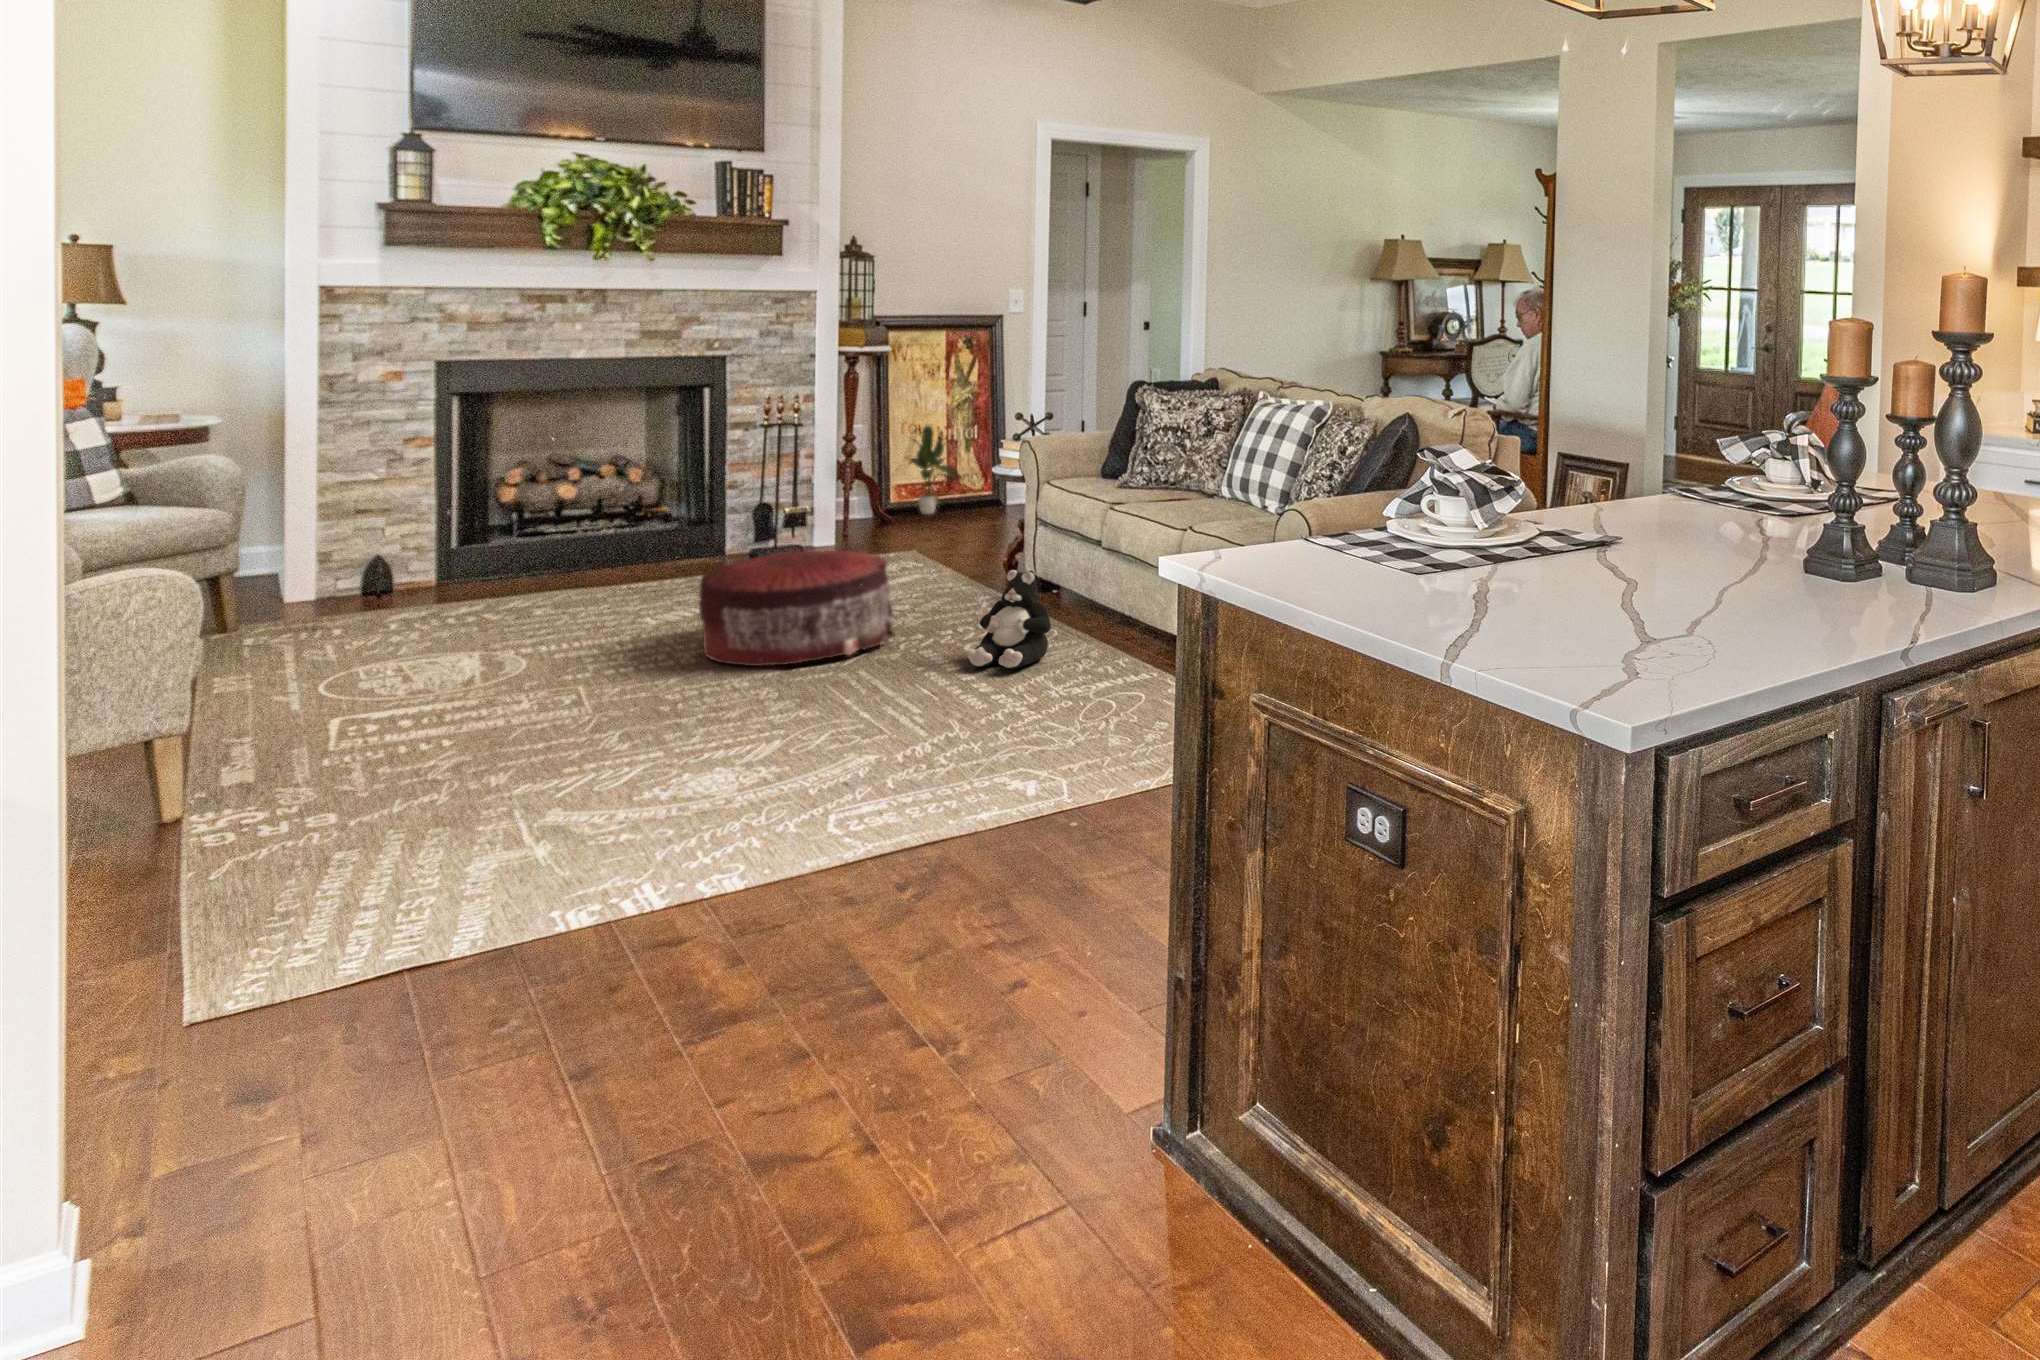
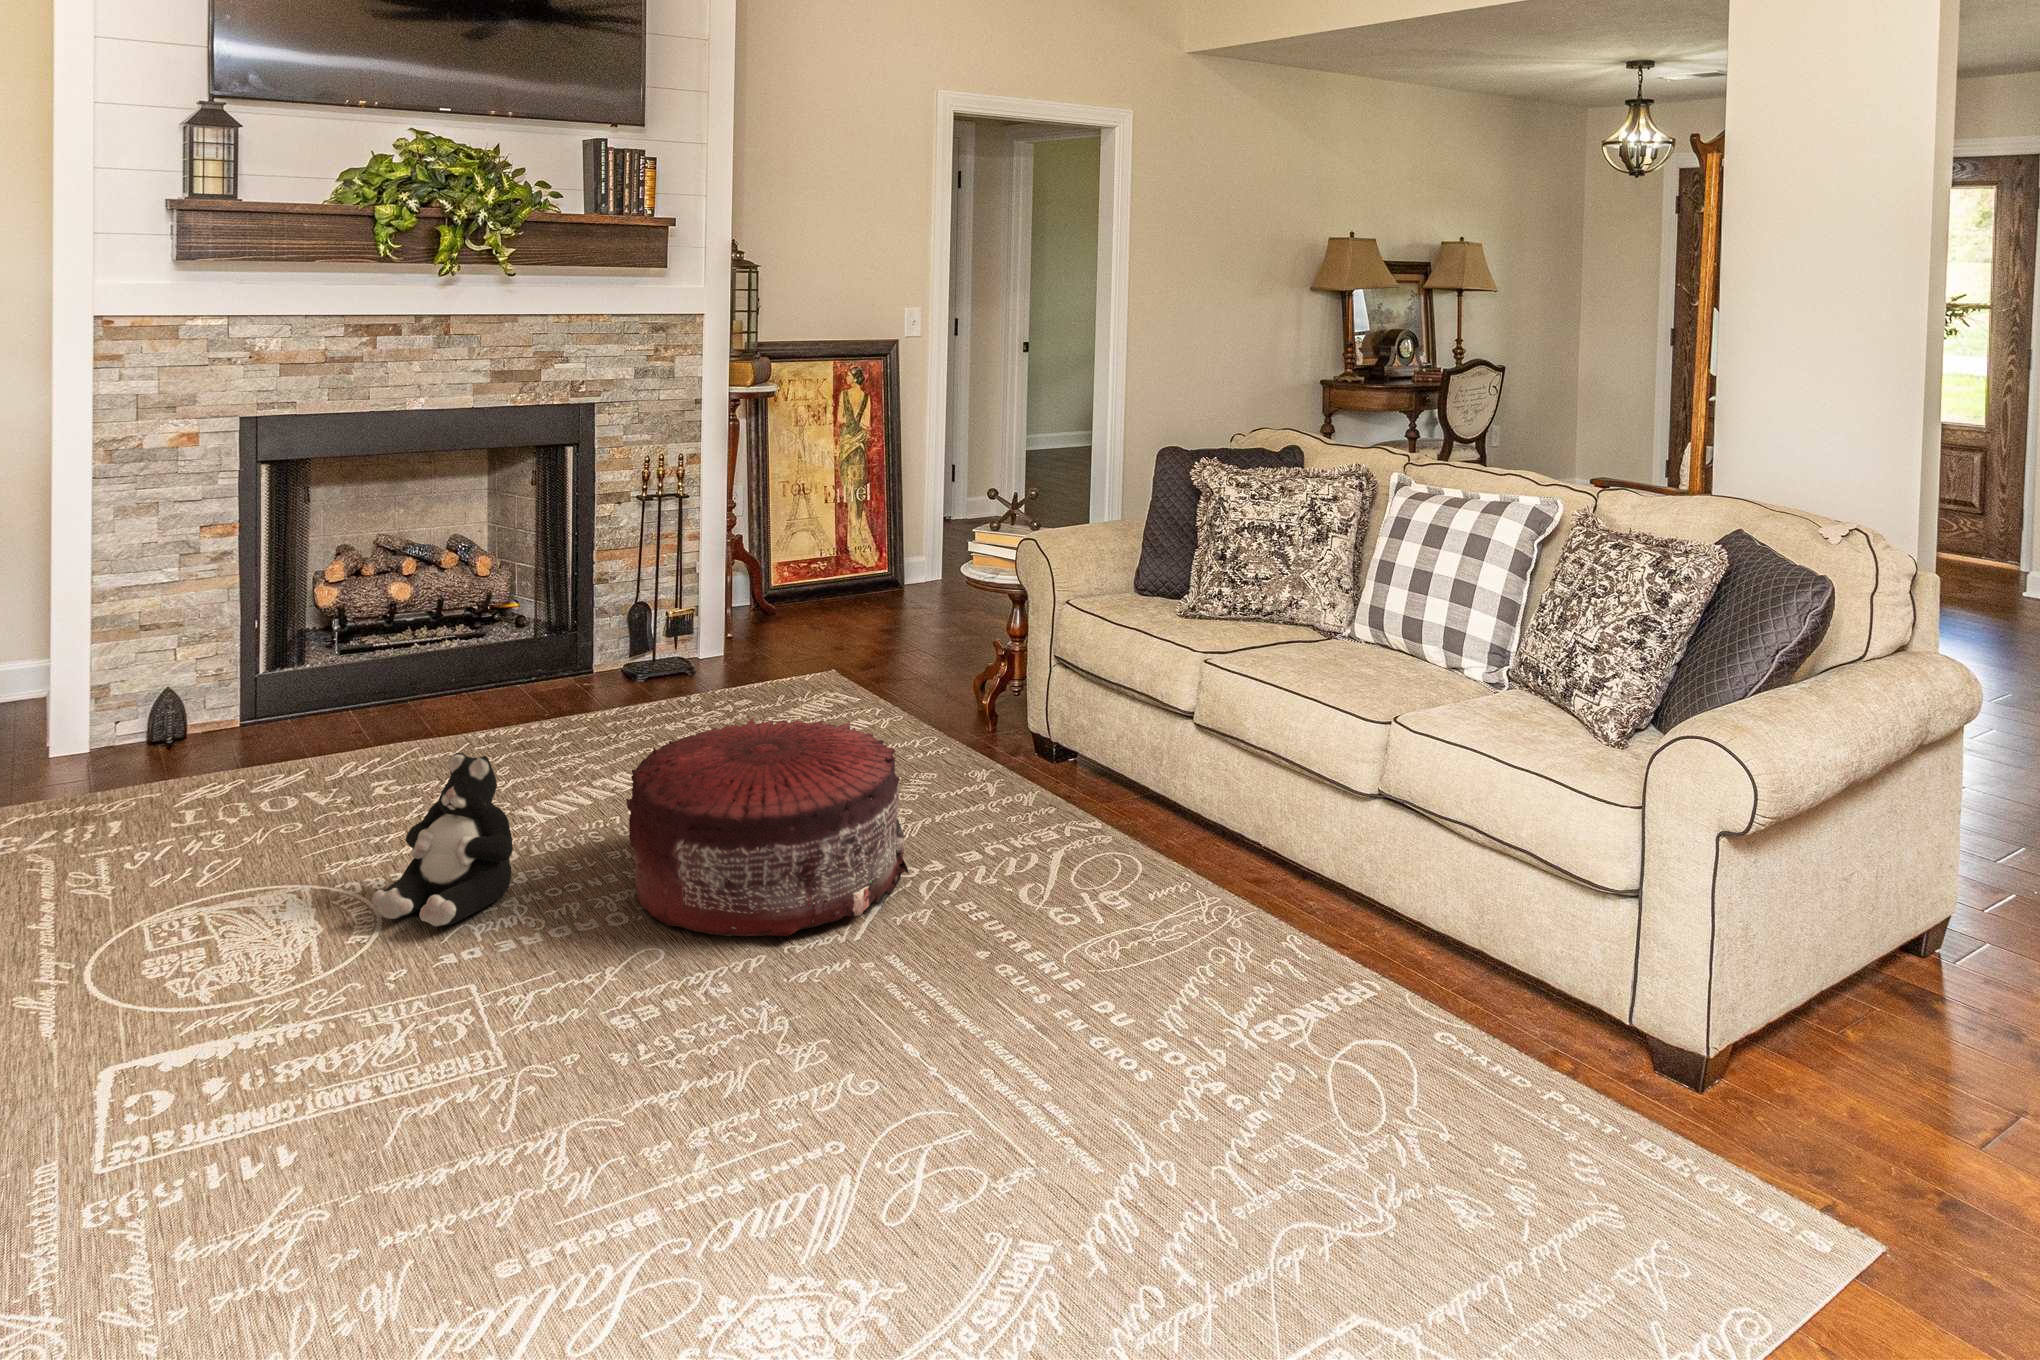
potted plant: present [910,426,962,515] -> none [788,486,864,604]
plush toy: present [967,569,1051,669] -> present [372,753,513,927]

